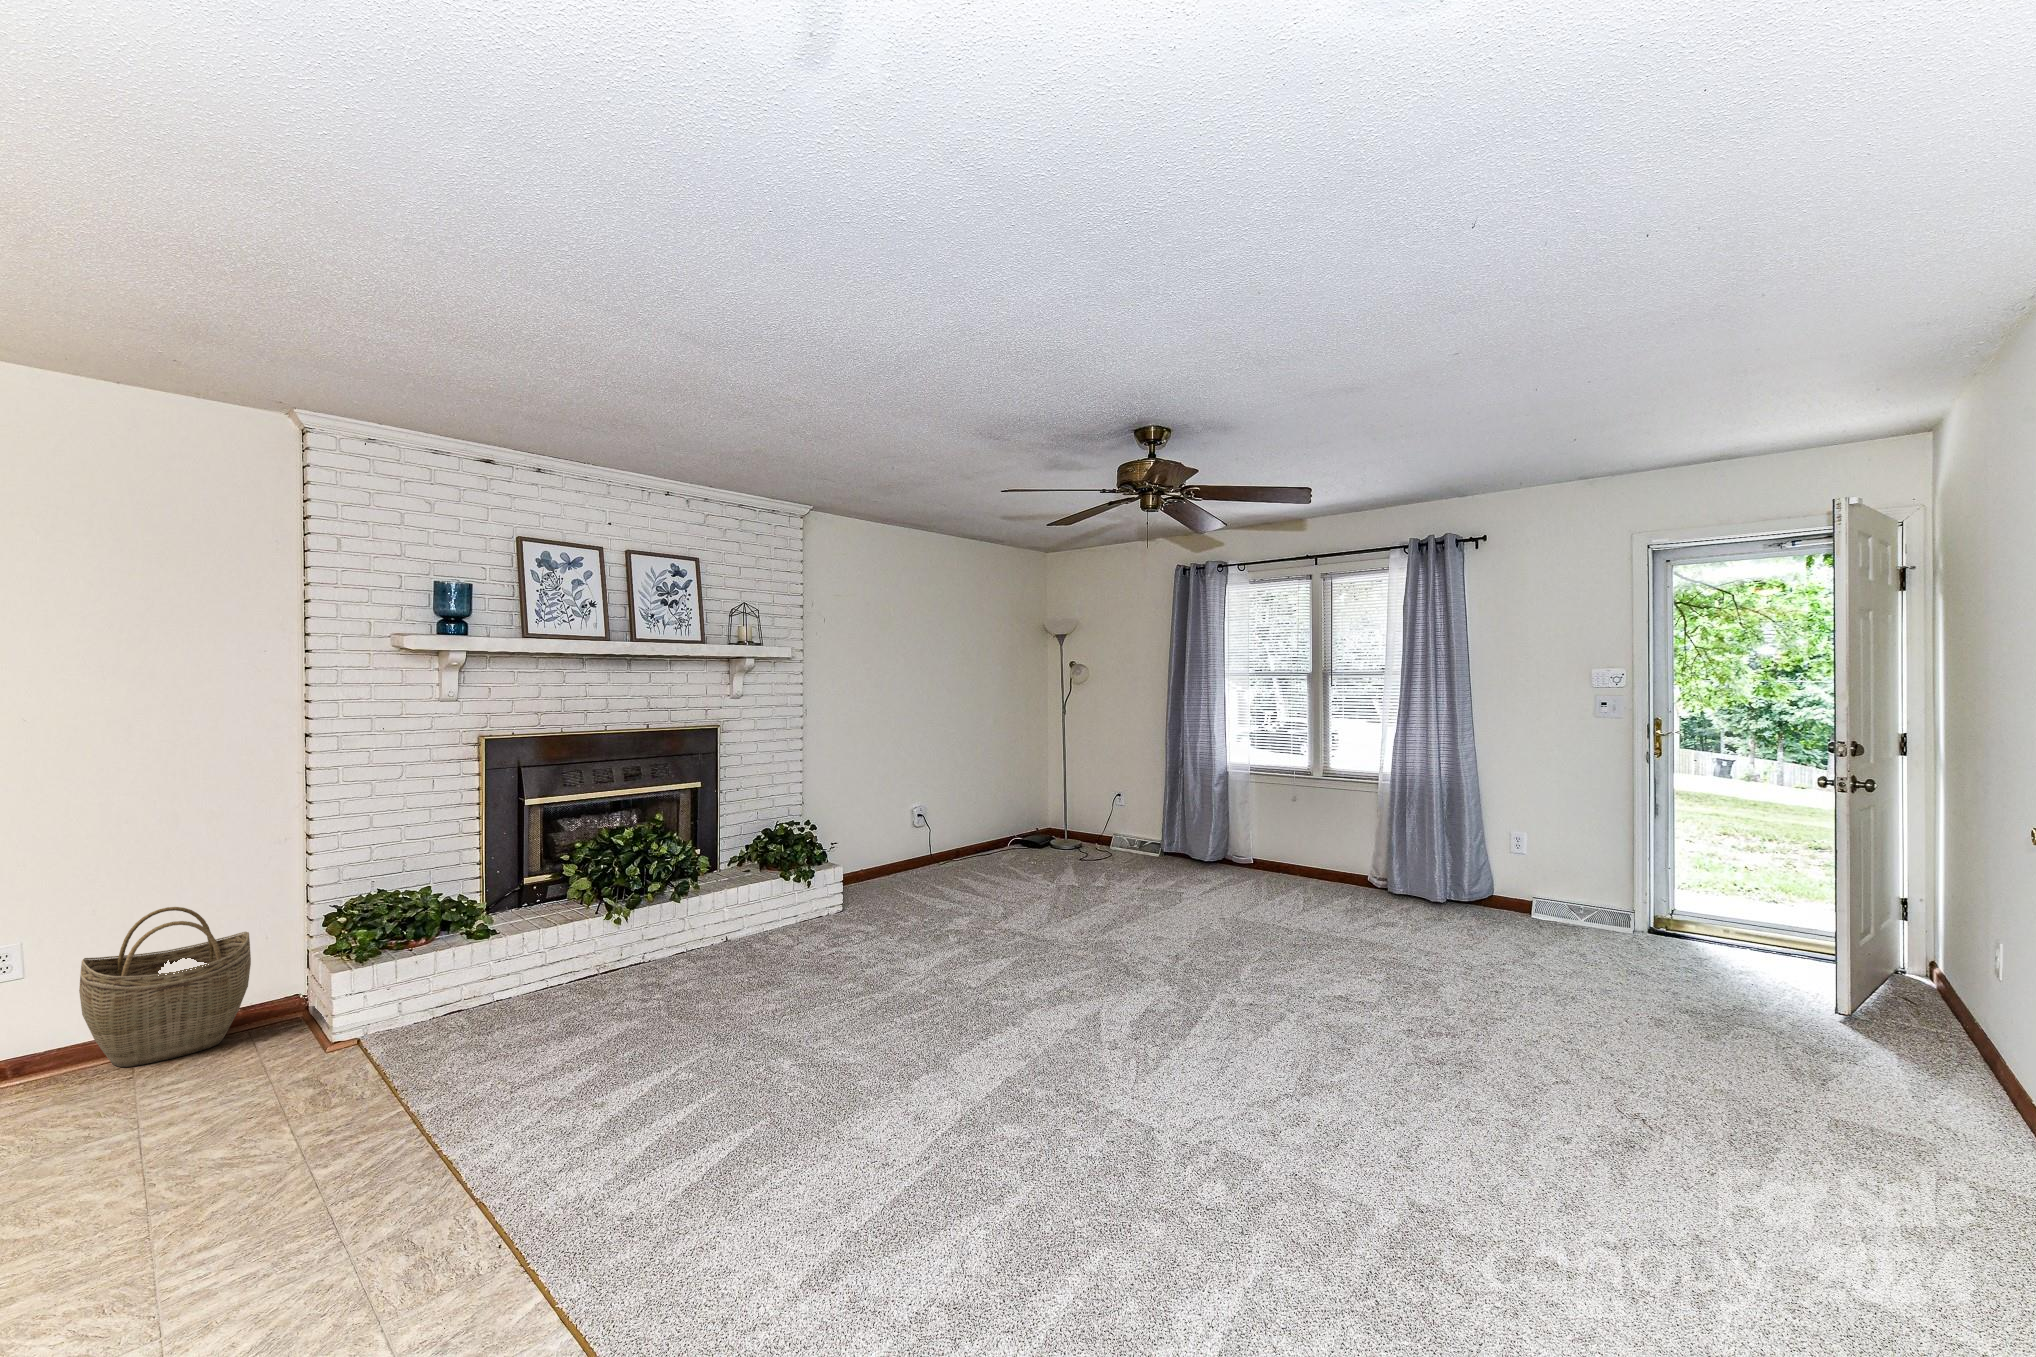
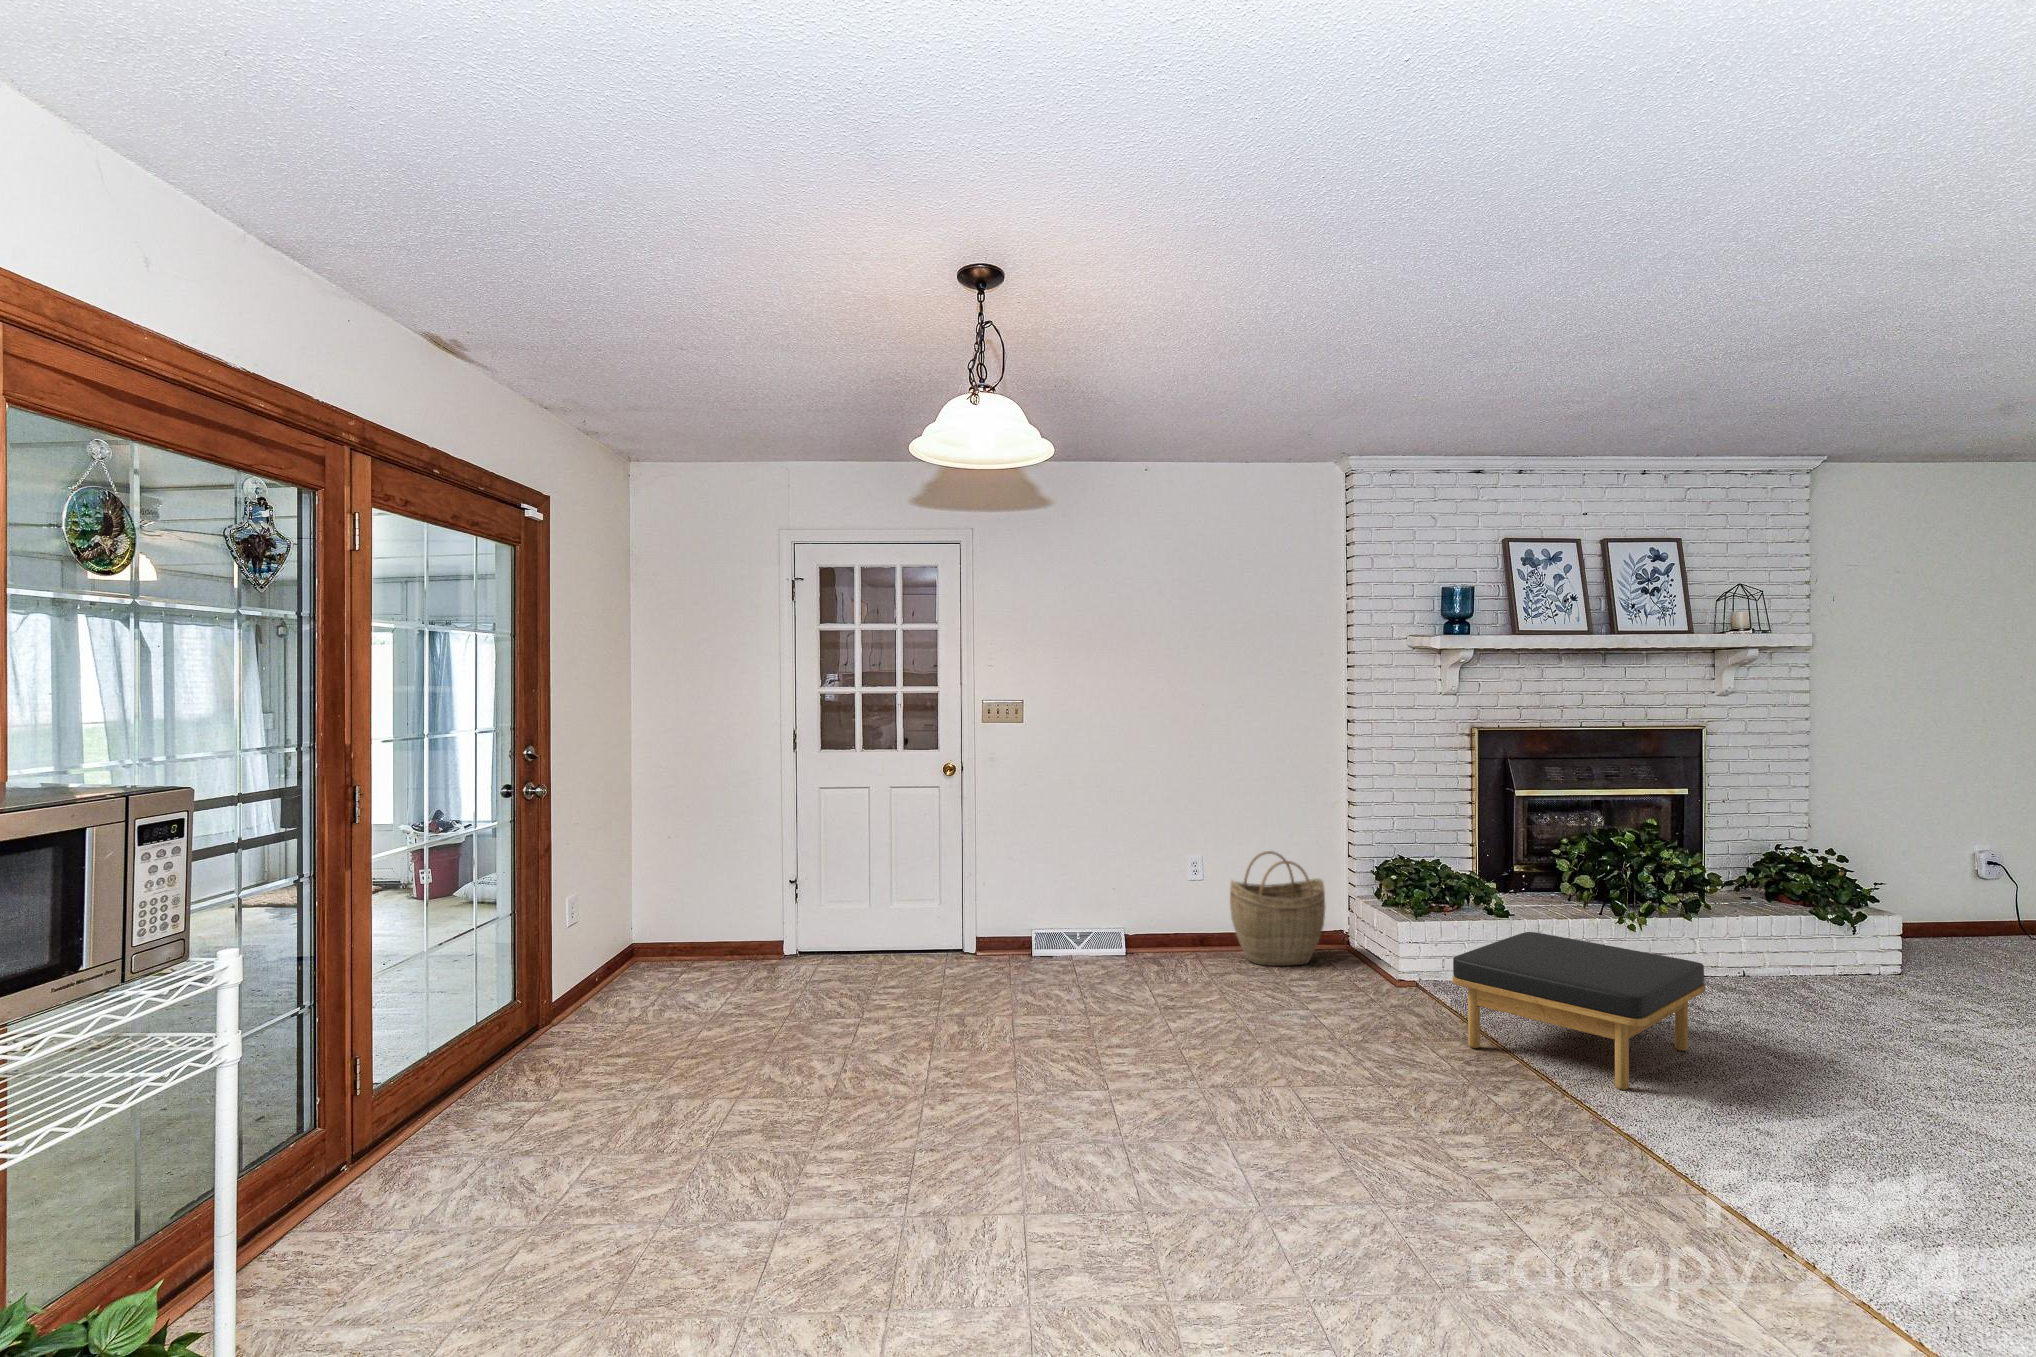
ottoman: none [337,961,642,1142] -> present [1453,932,1706,1090]

